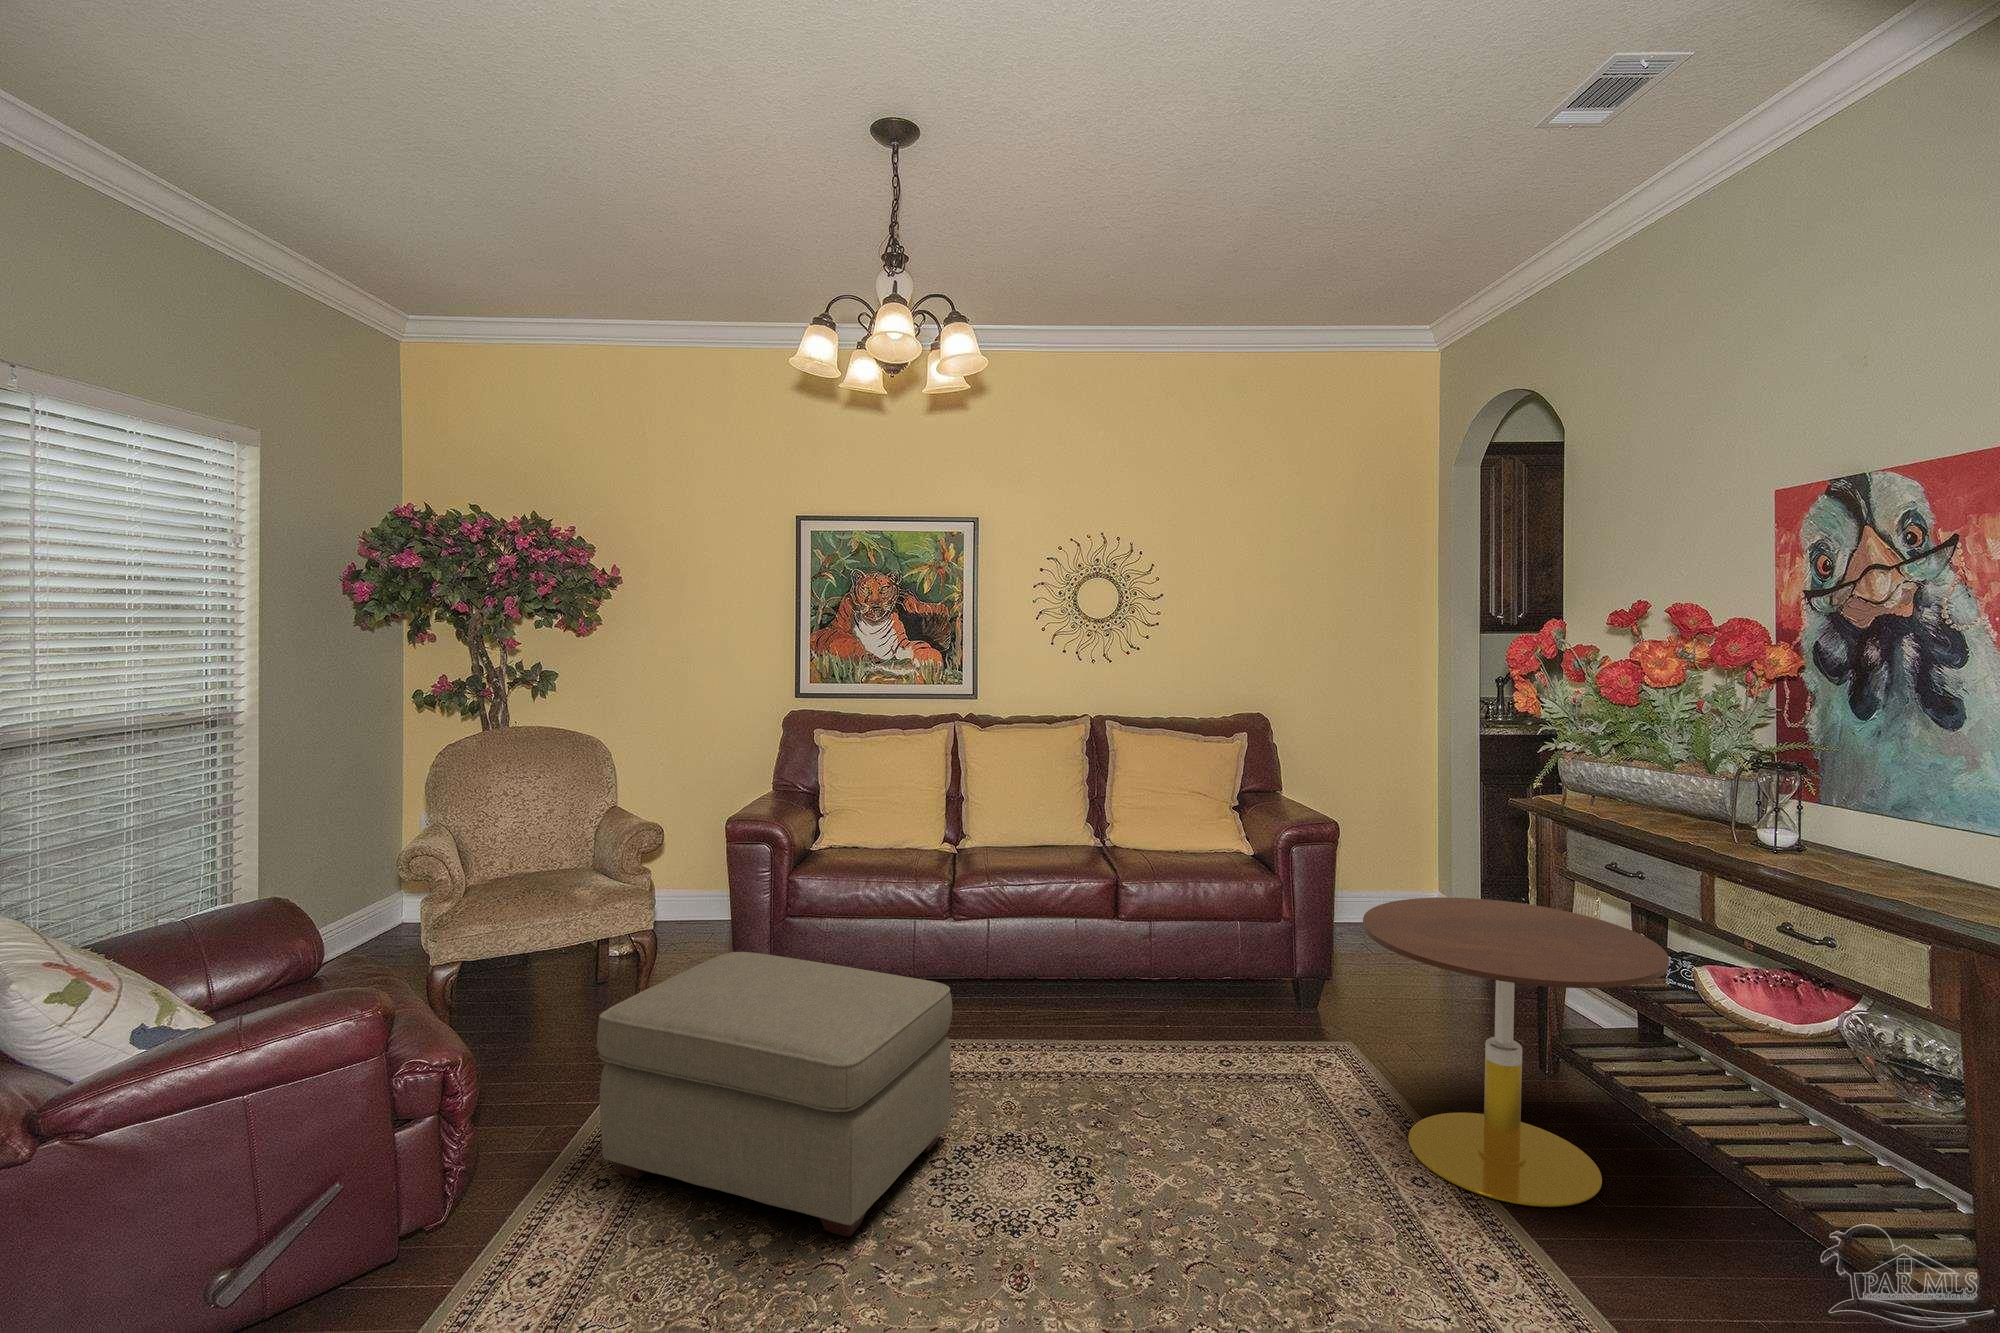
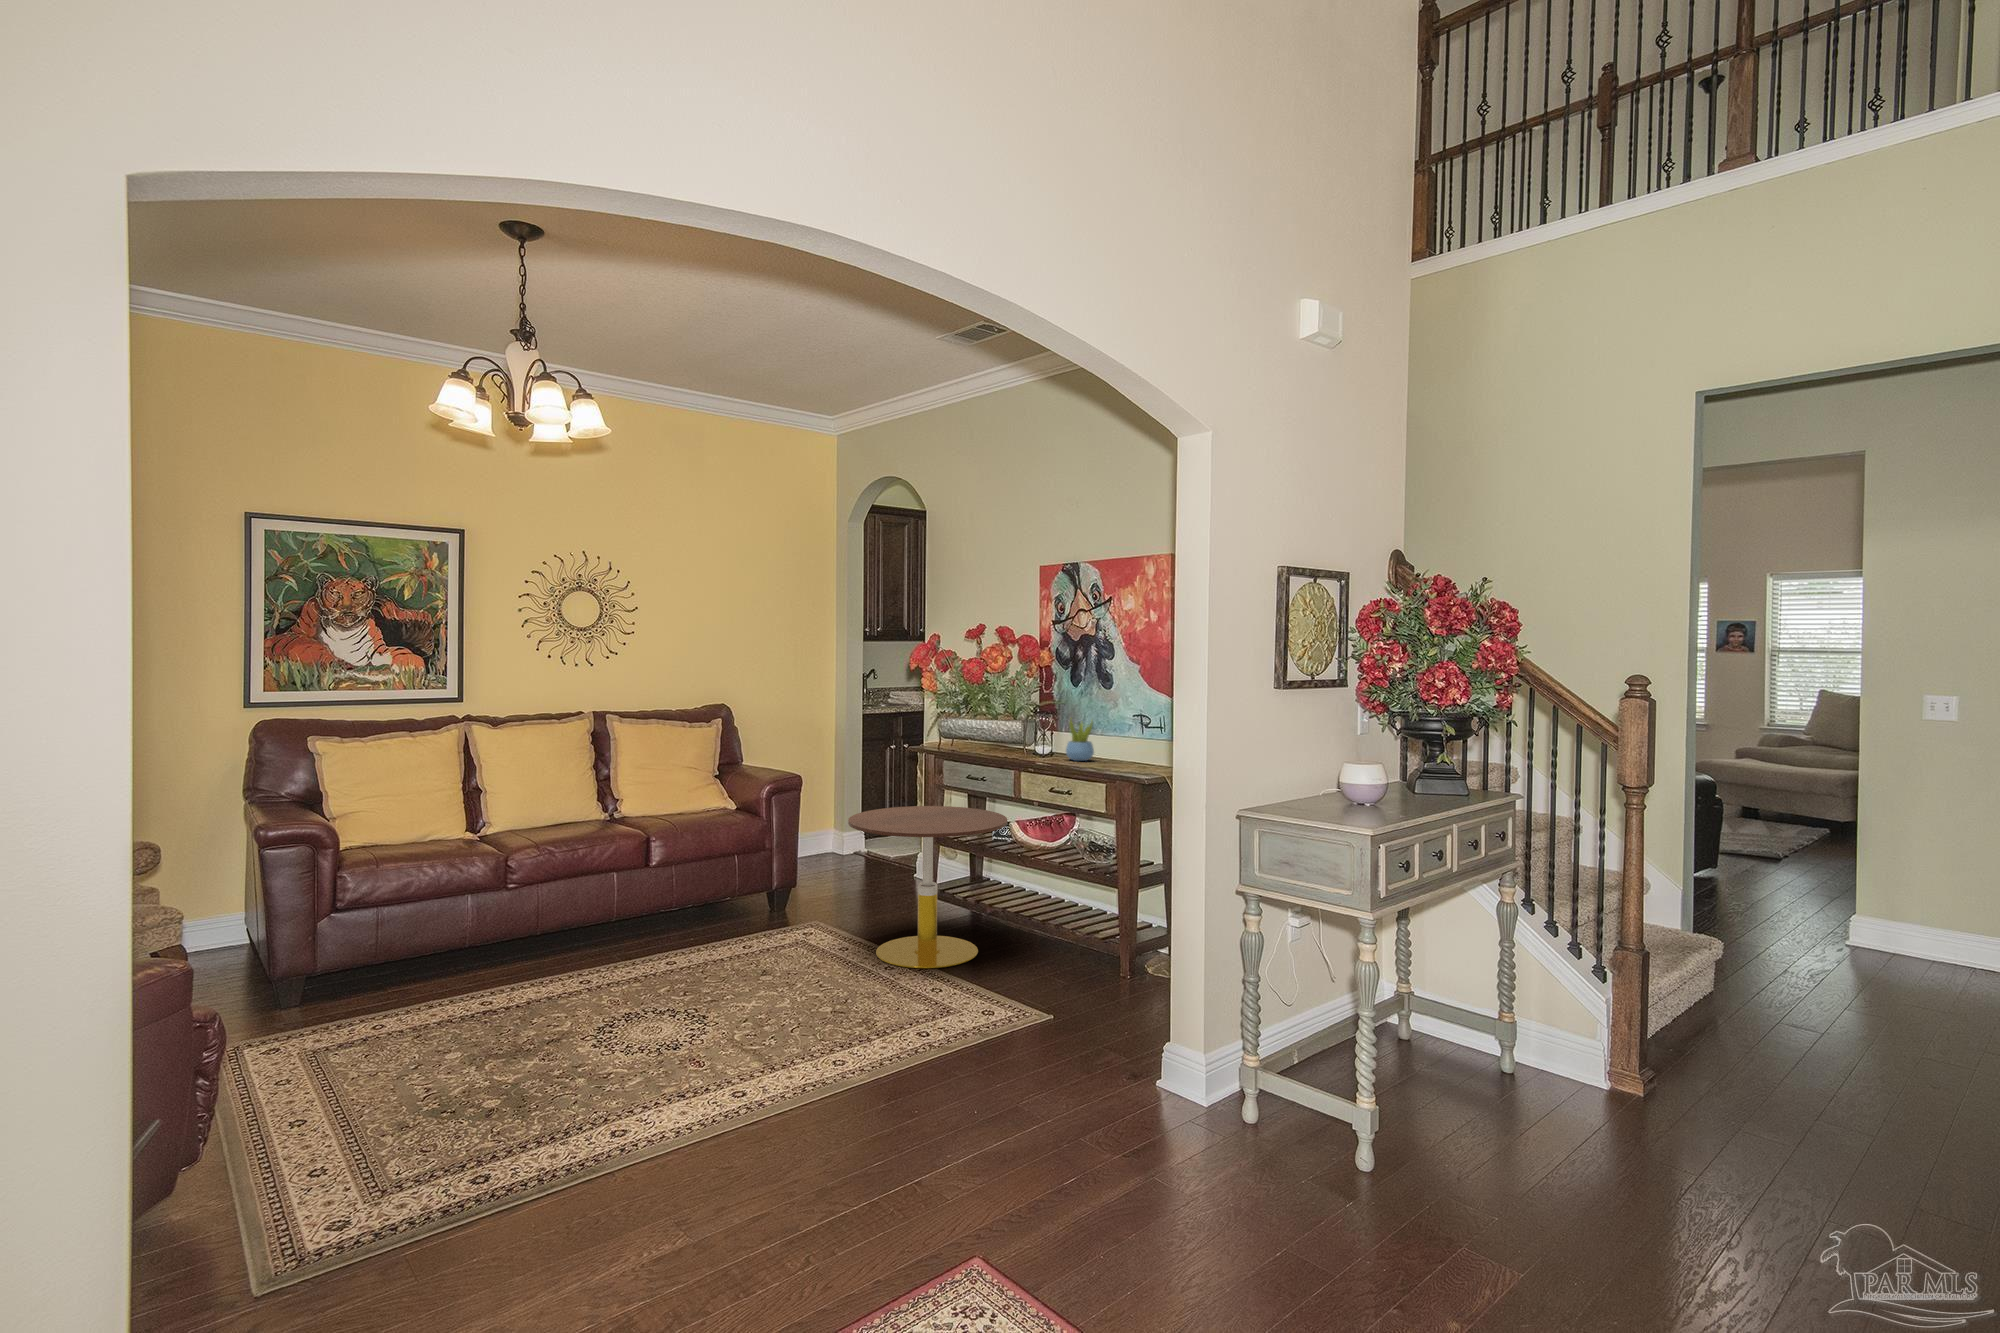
succulent plant: none [1817,782,1893,875] -> present [1066,720,1094,761]
ottoman: present [597,952,952,1237] -> none [276,908,585,1116]

